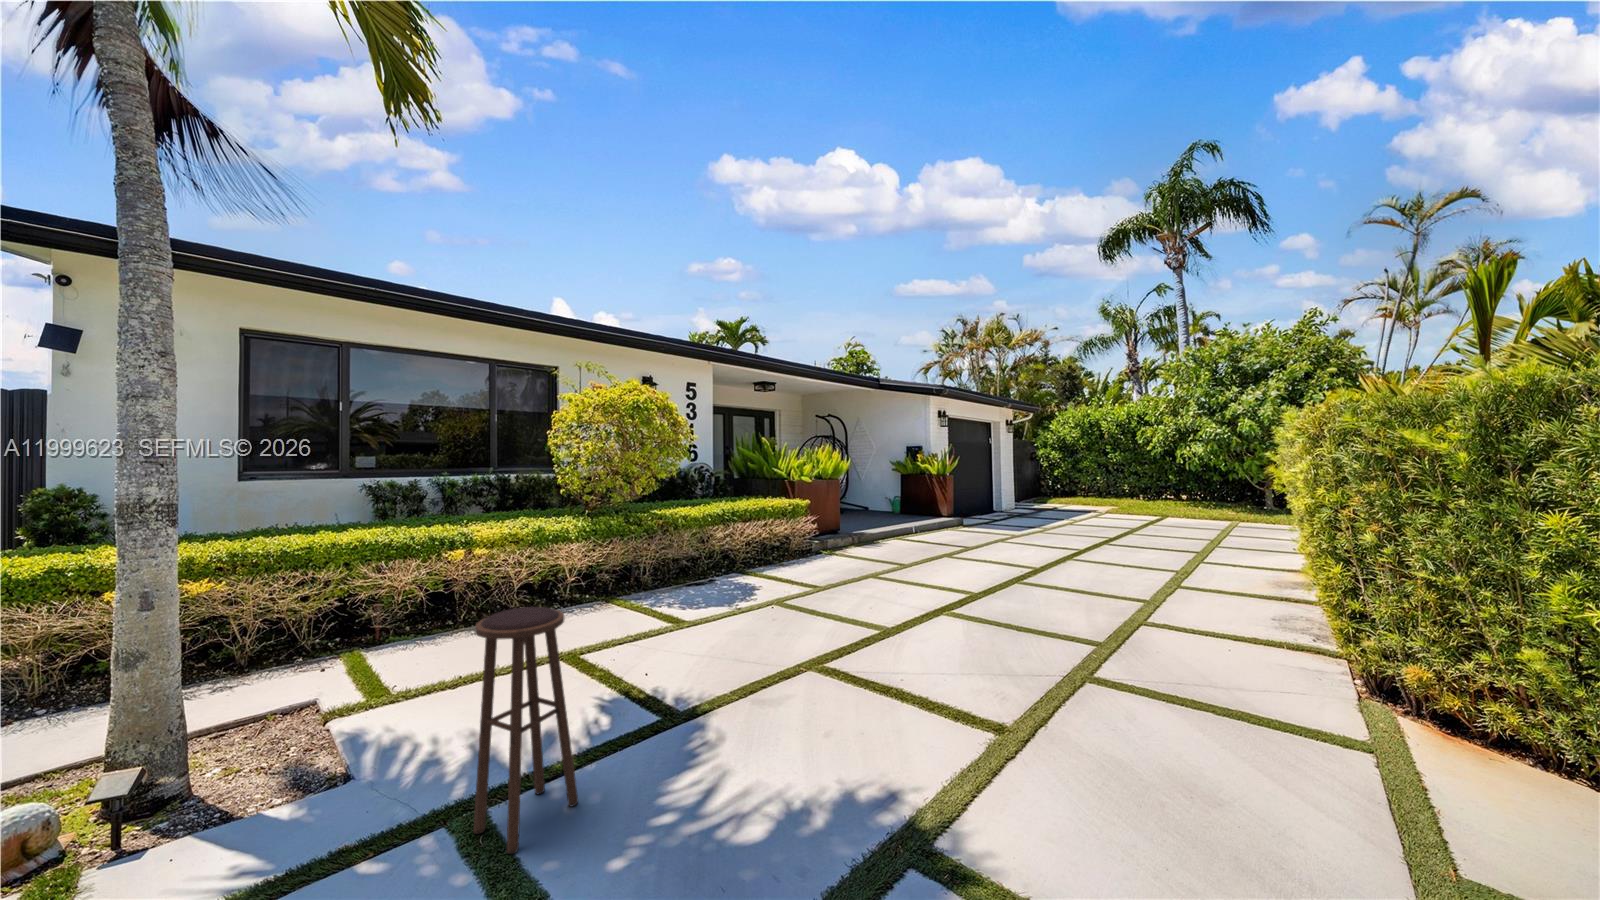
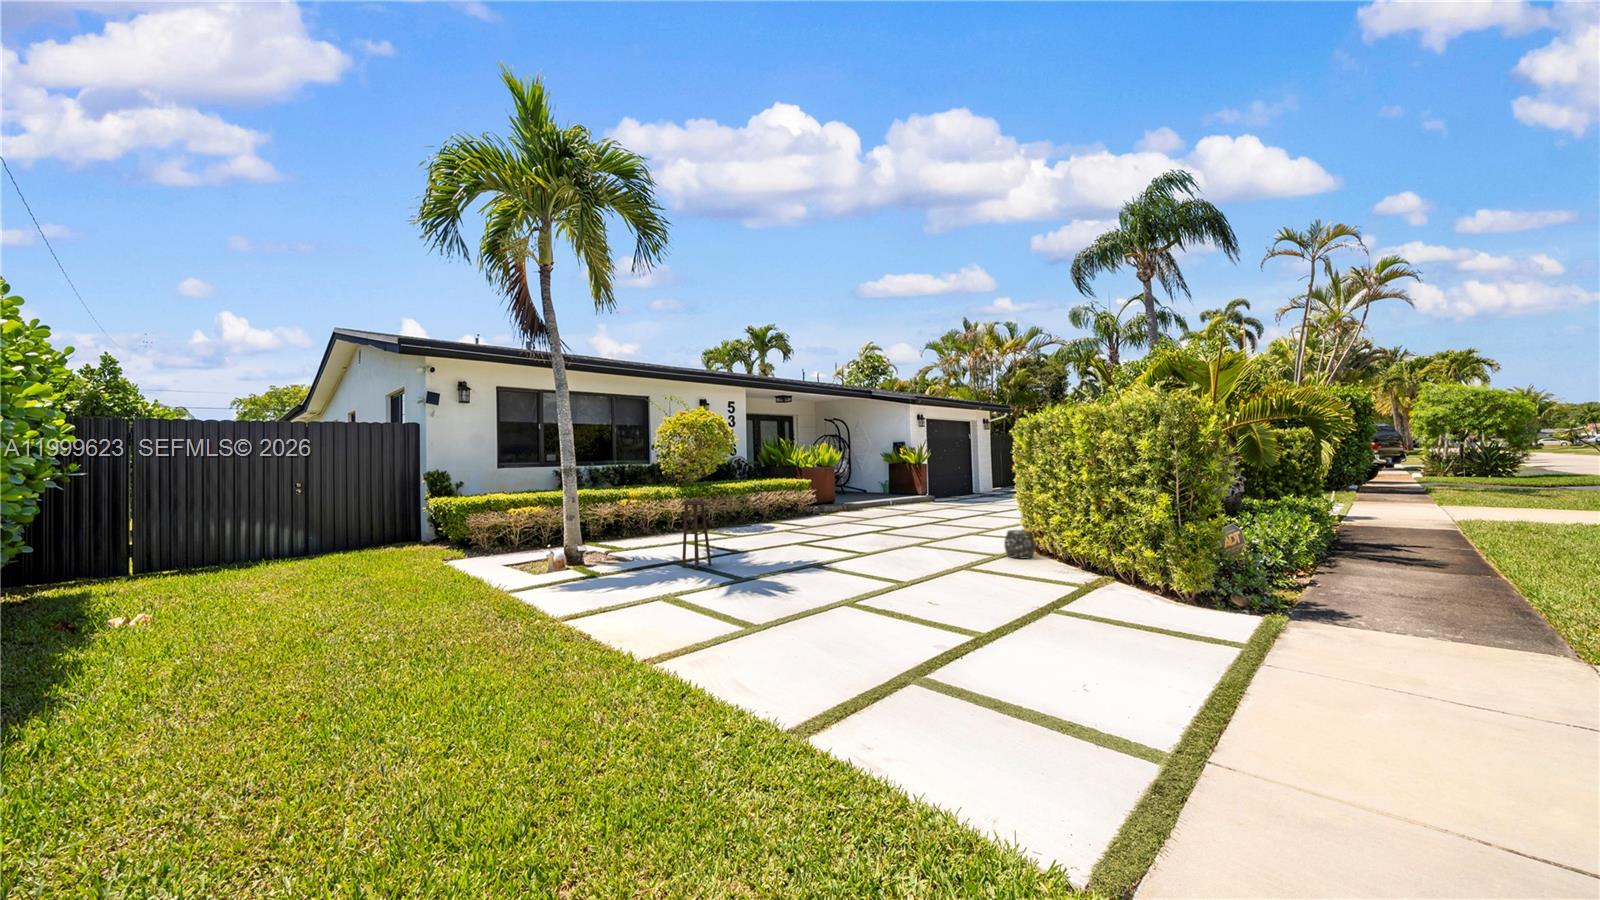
woven basket: none [1364,672,1485,768] -> present [1004,530,1035,559]

